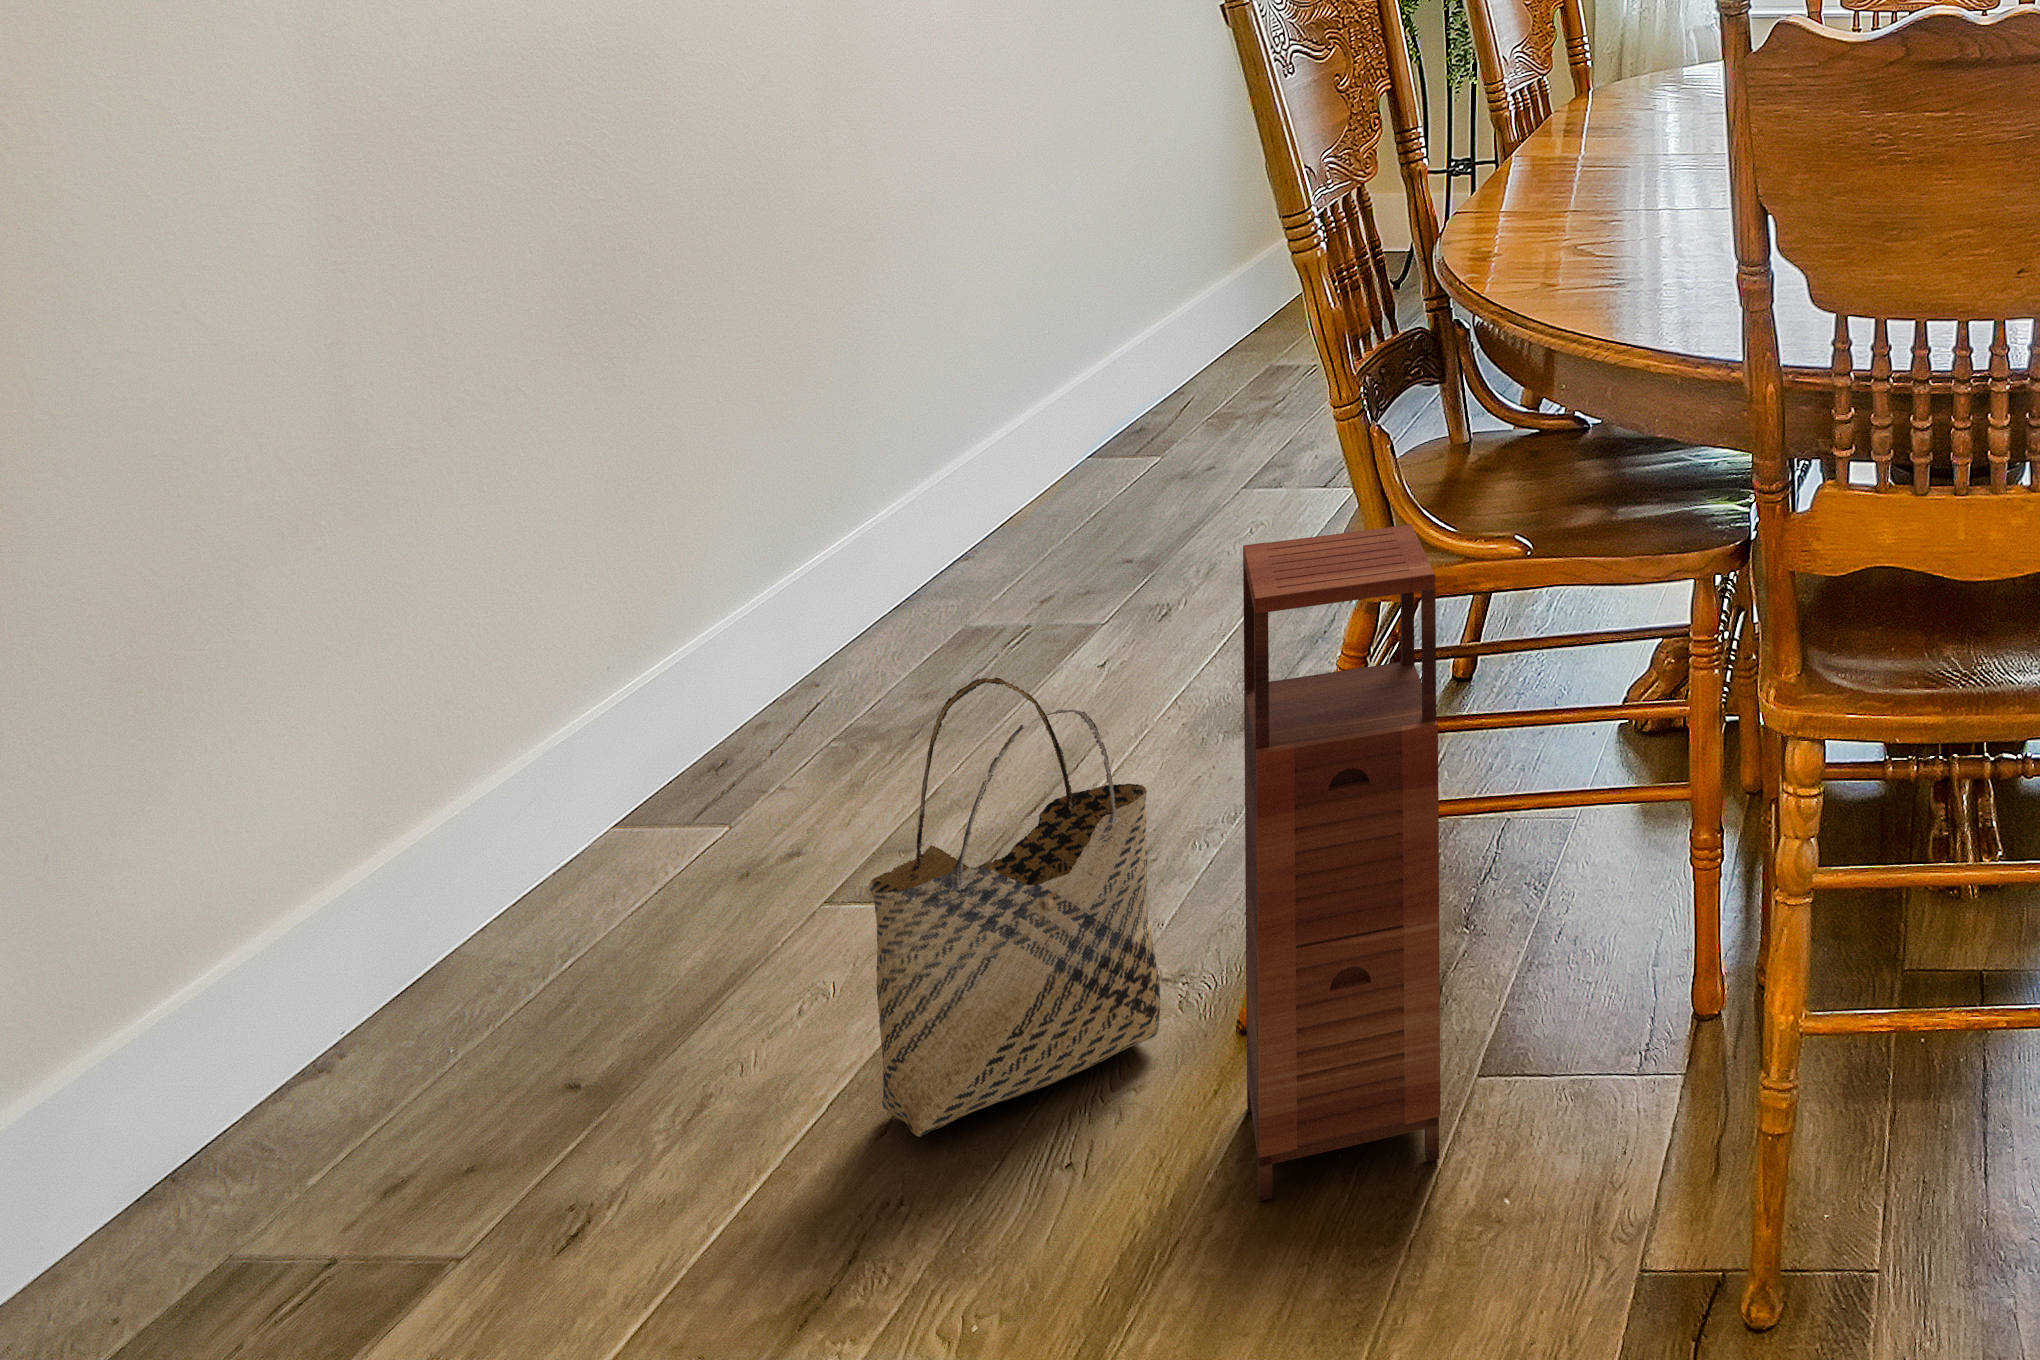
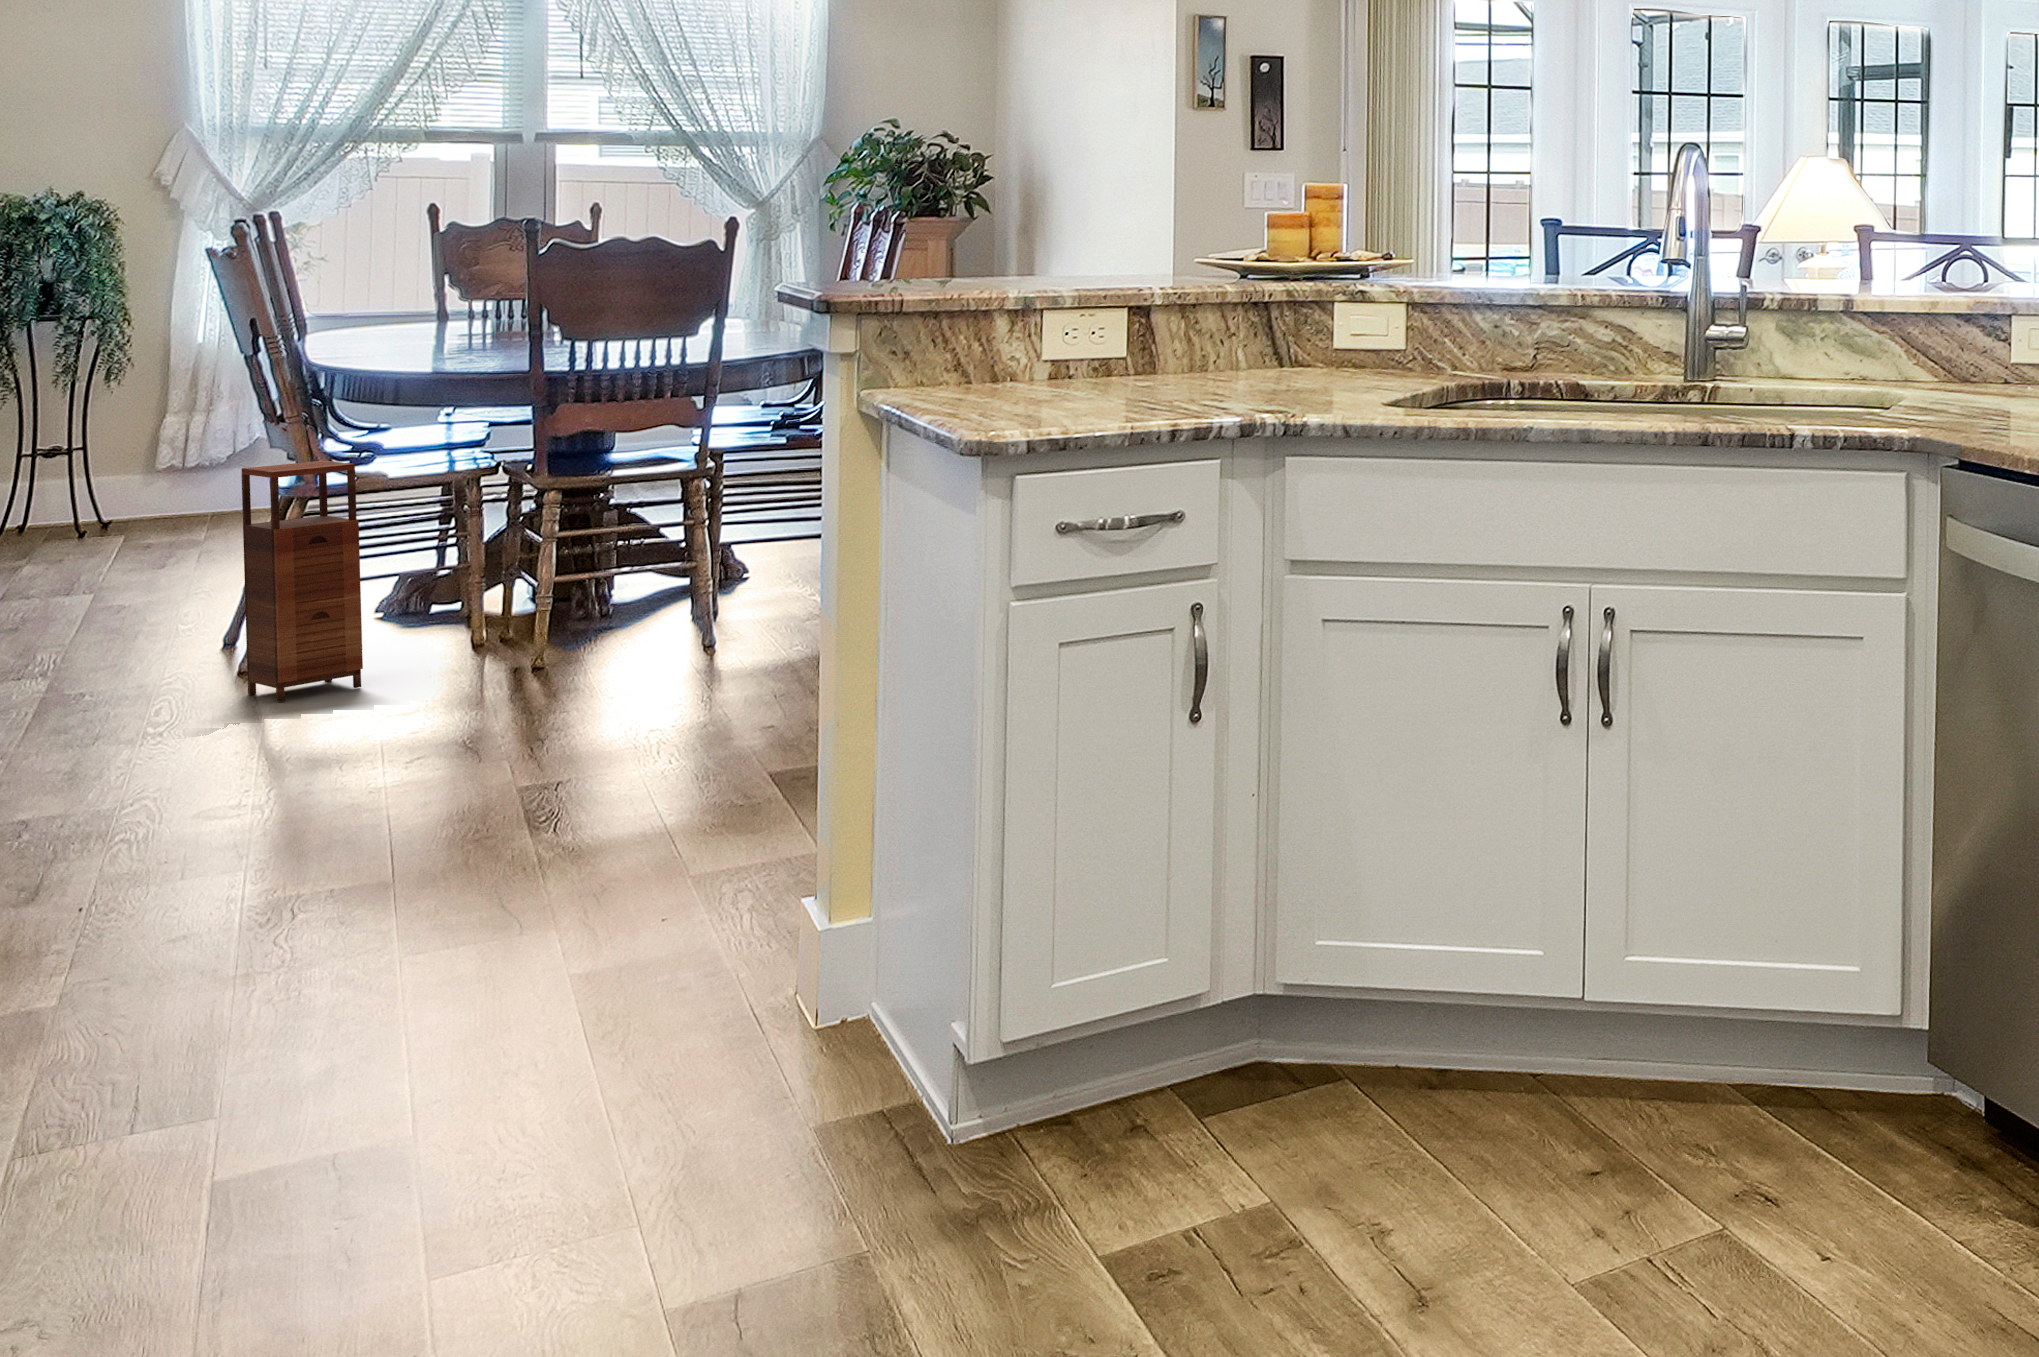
woven basket: present [868,678,1160,1137] -> none [40,543,182,716]

